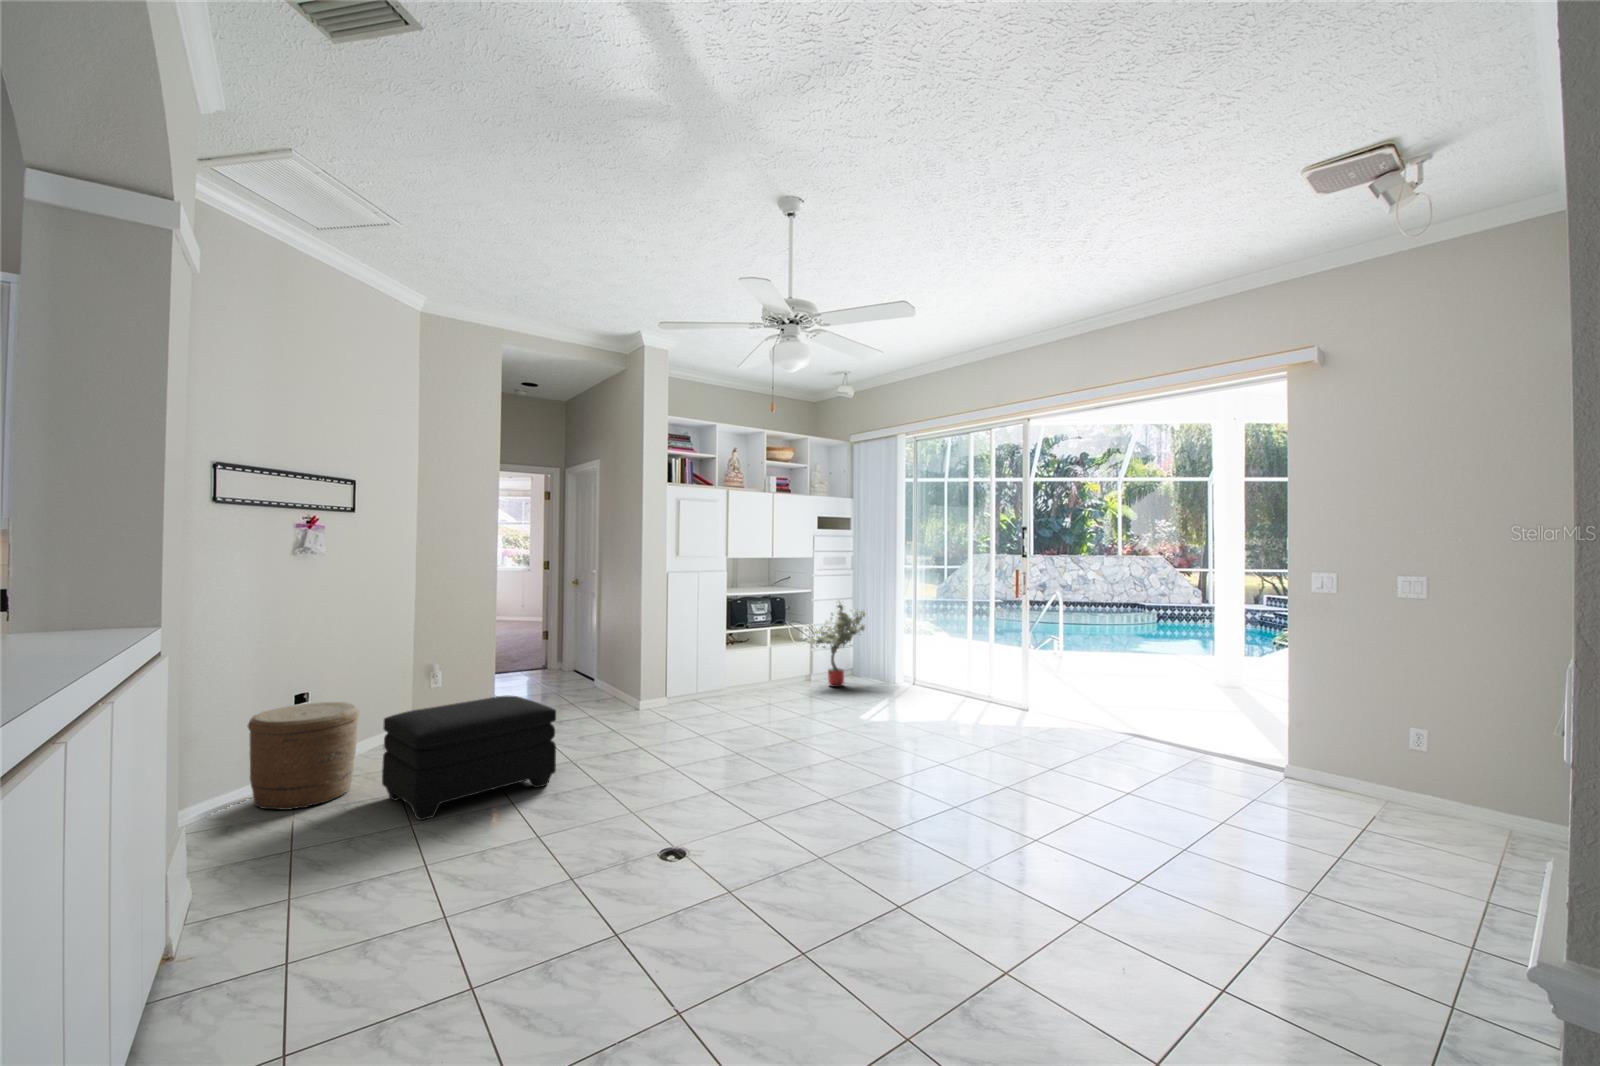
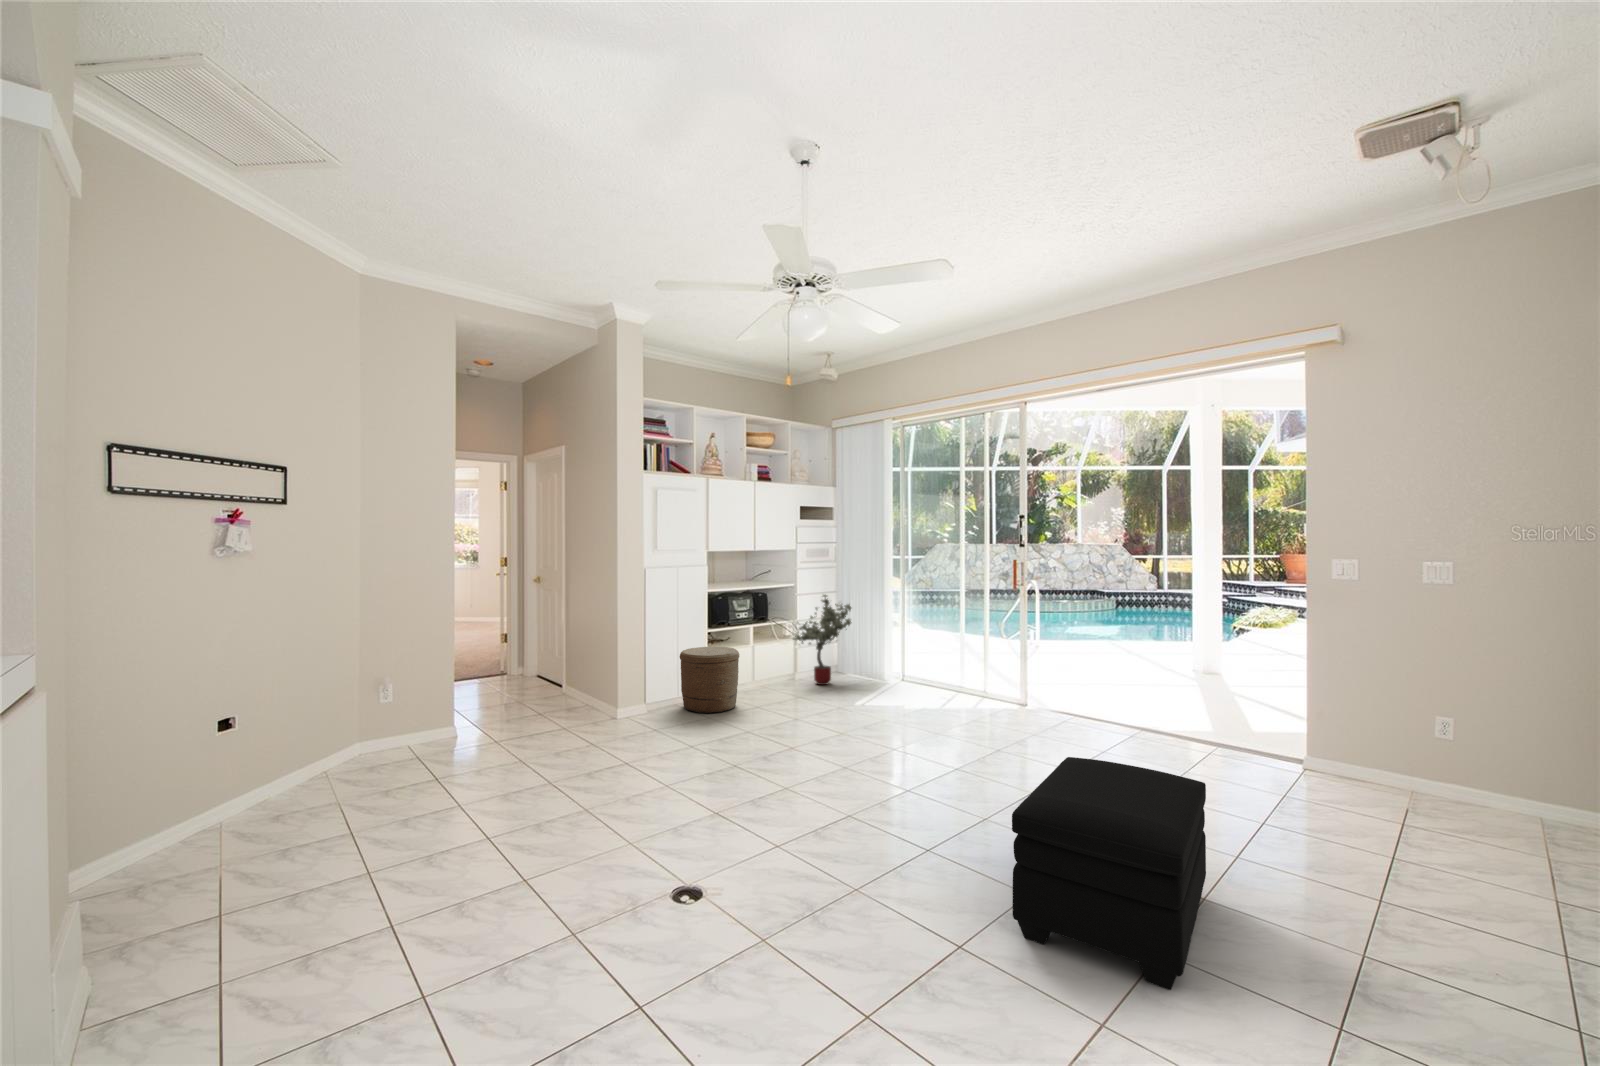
ottoman: present [382,696,556,820] -> present [1012,757,1206,990]
woven basket: present [248,702,360,810] -> present [680,647,739,713]

